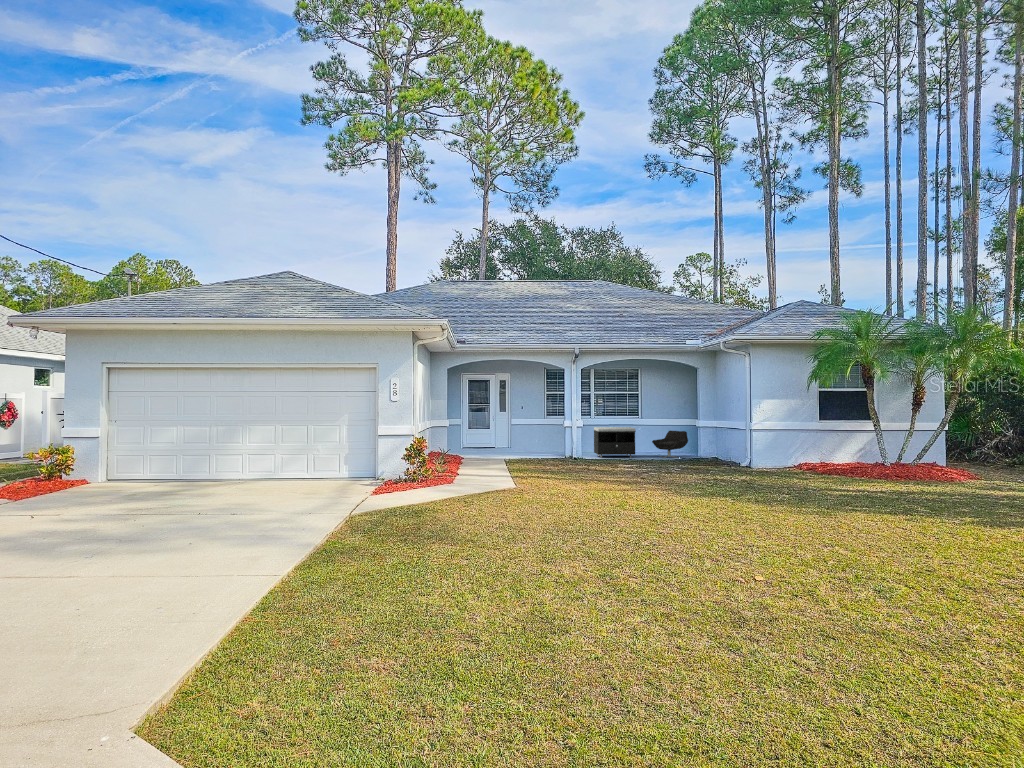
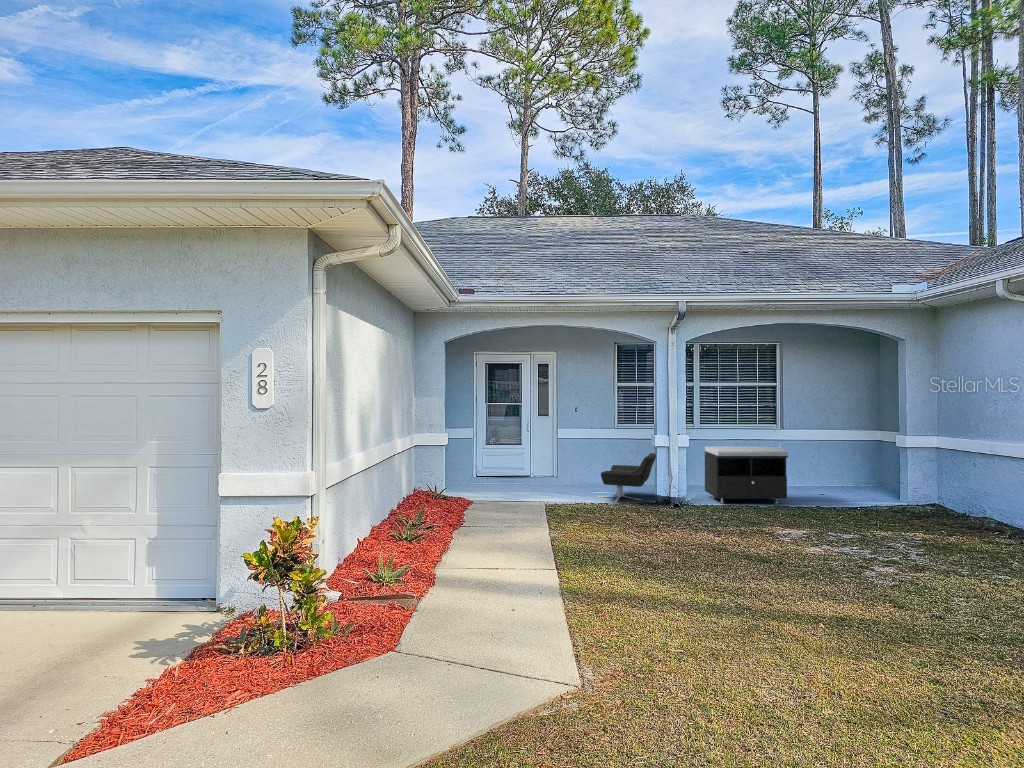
lounge chair: present [652,431,688,458] -> present [597,453,656,502]

